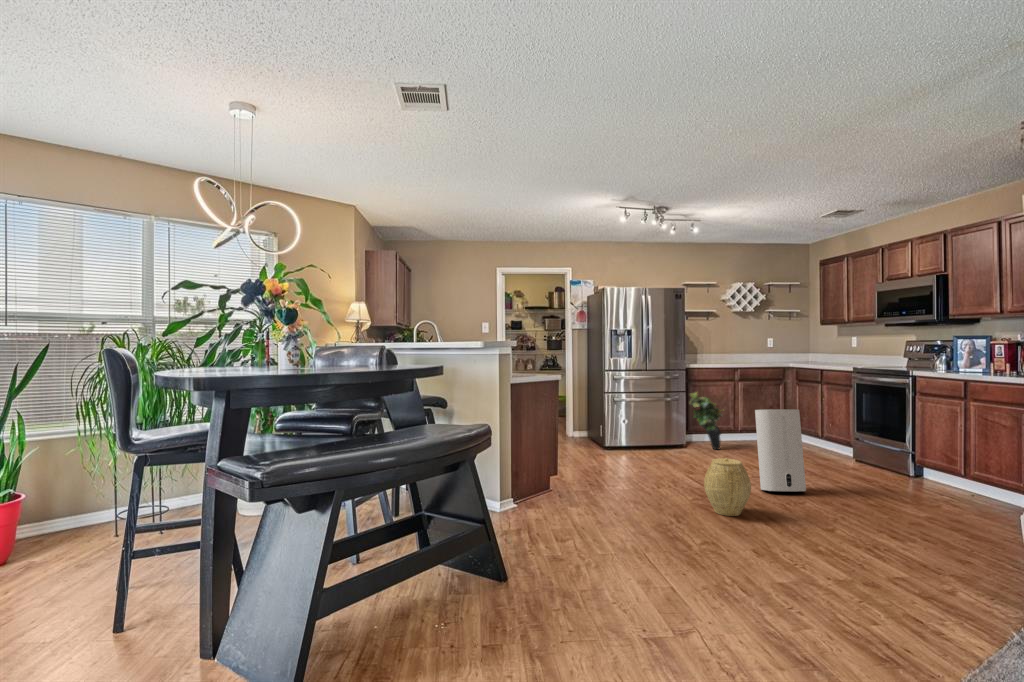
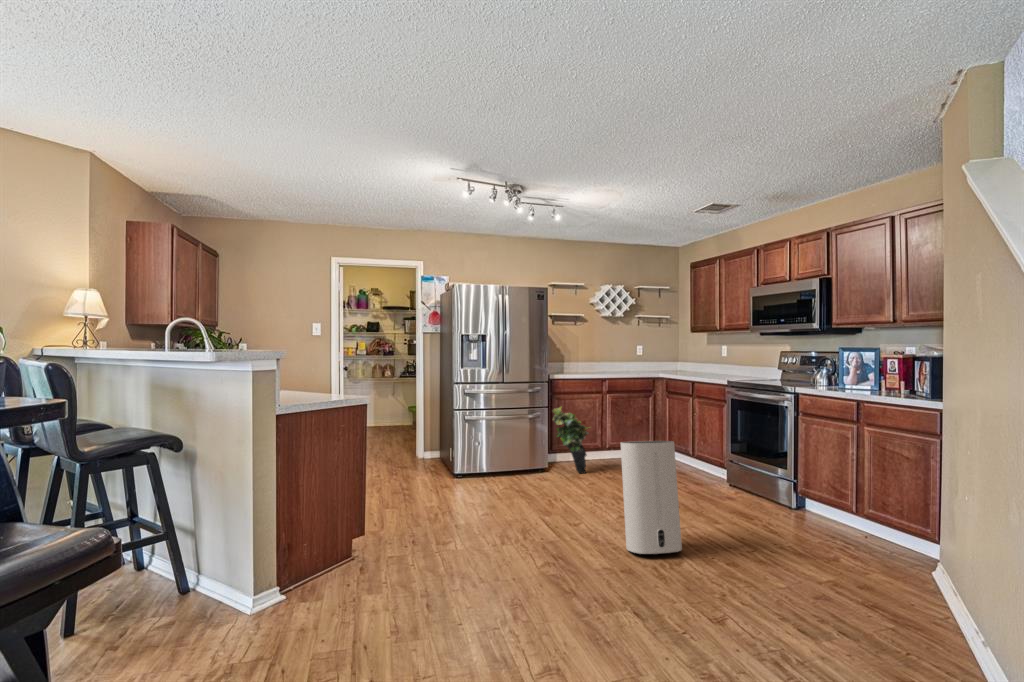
woven basket: present [704,458,751,516] -> none [546,525,611,619]

